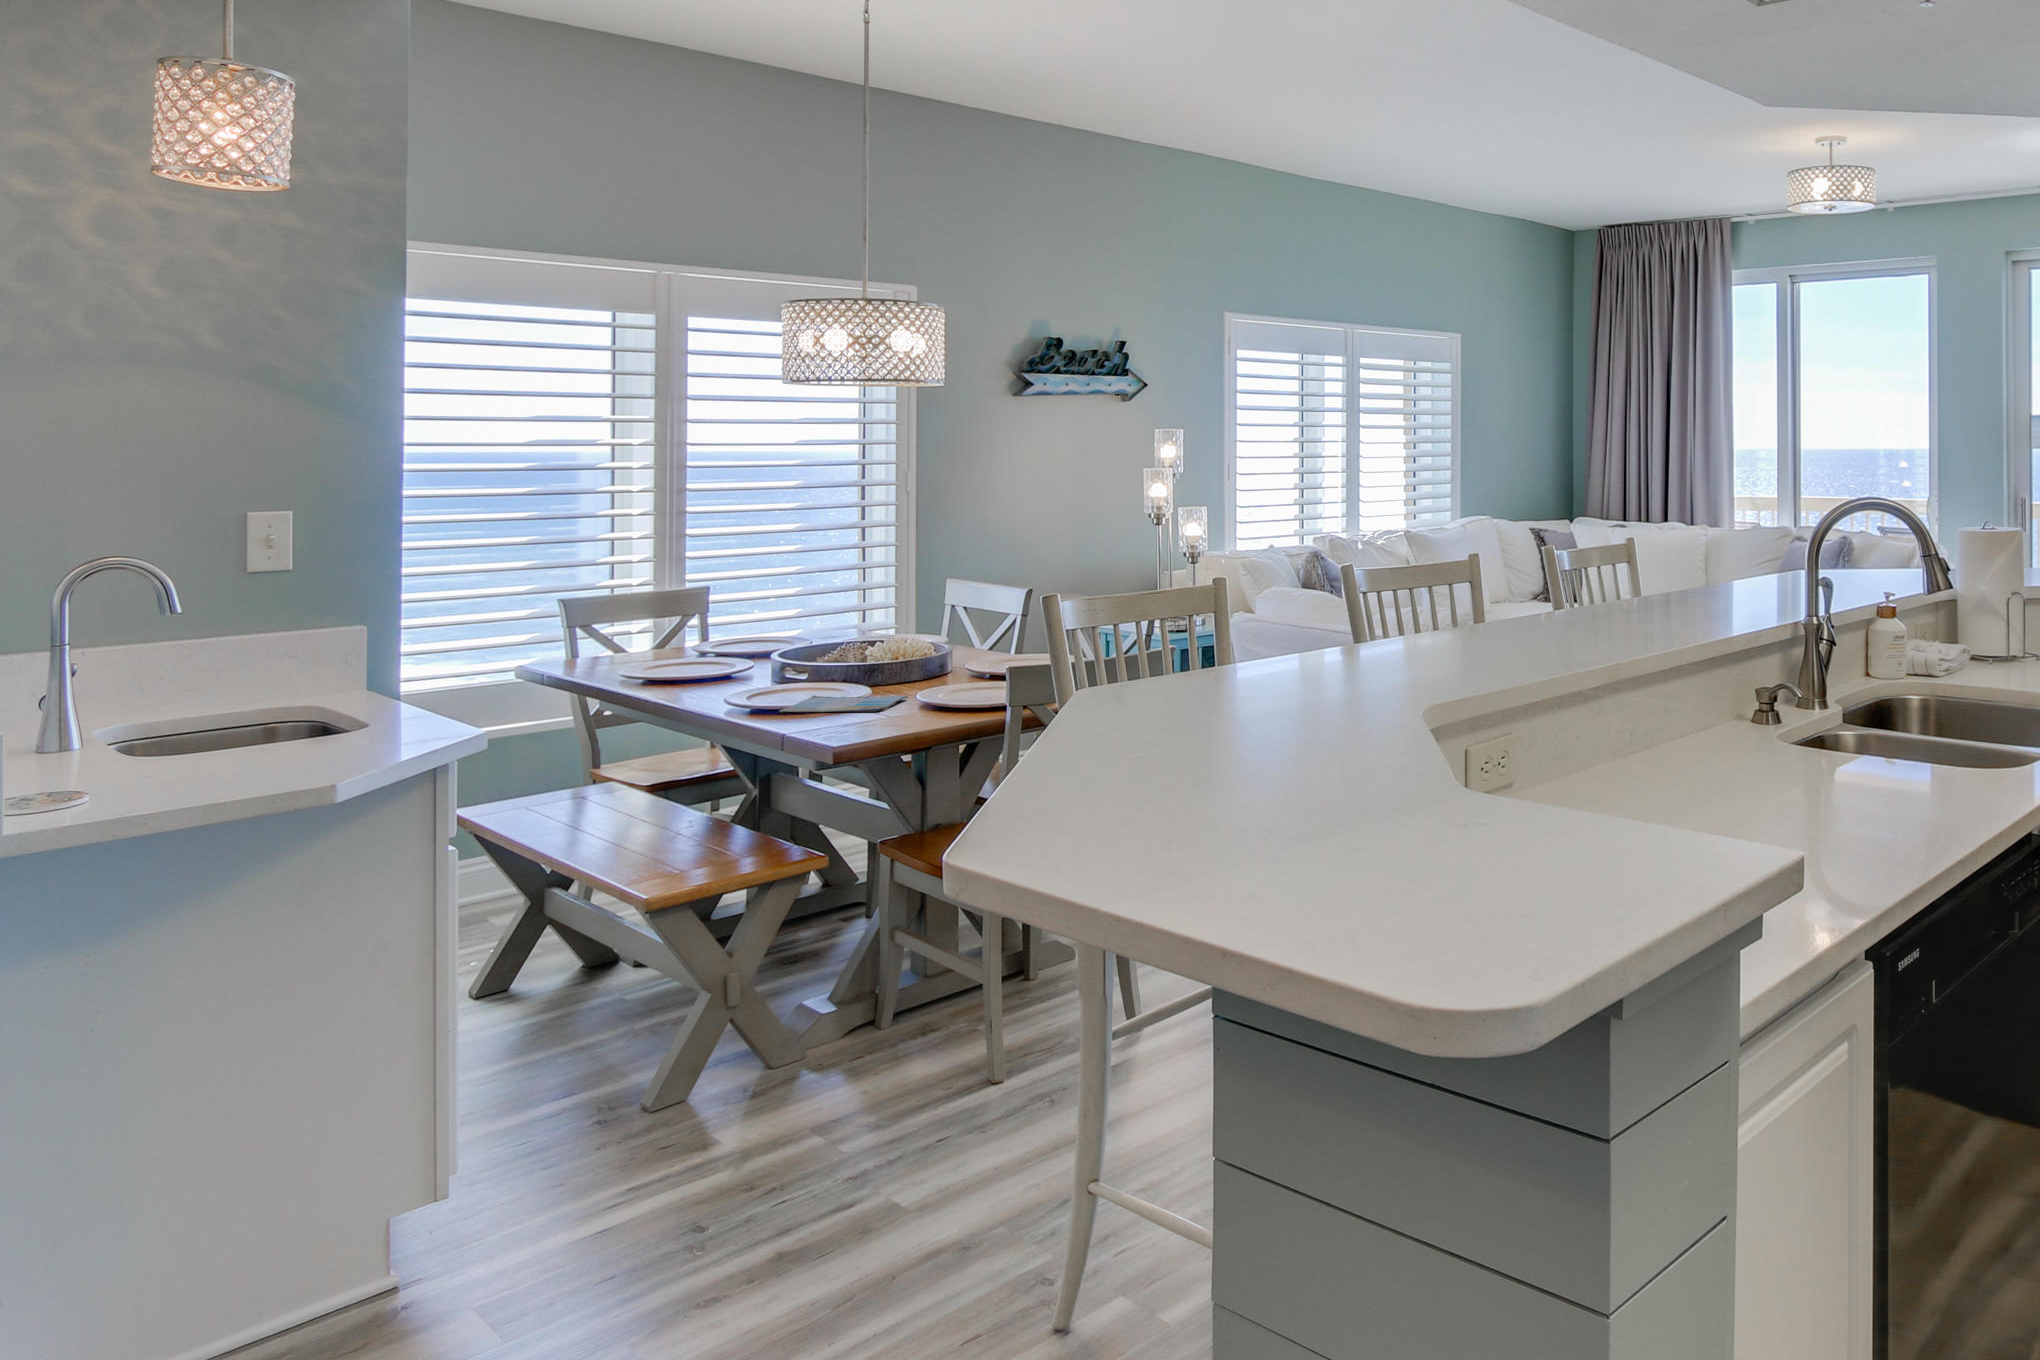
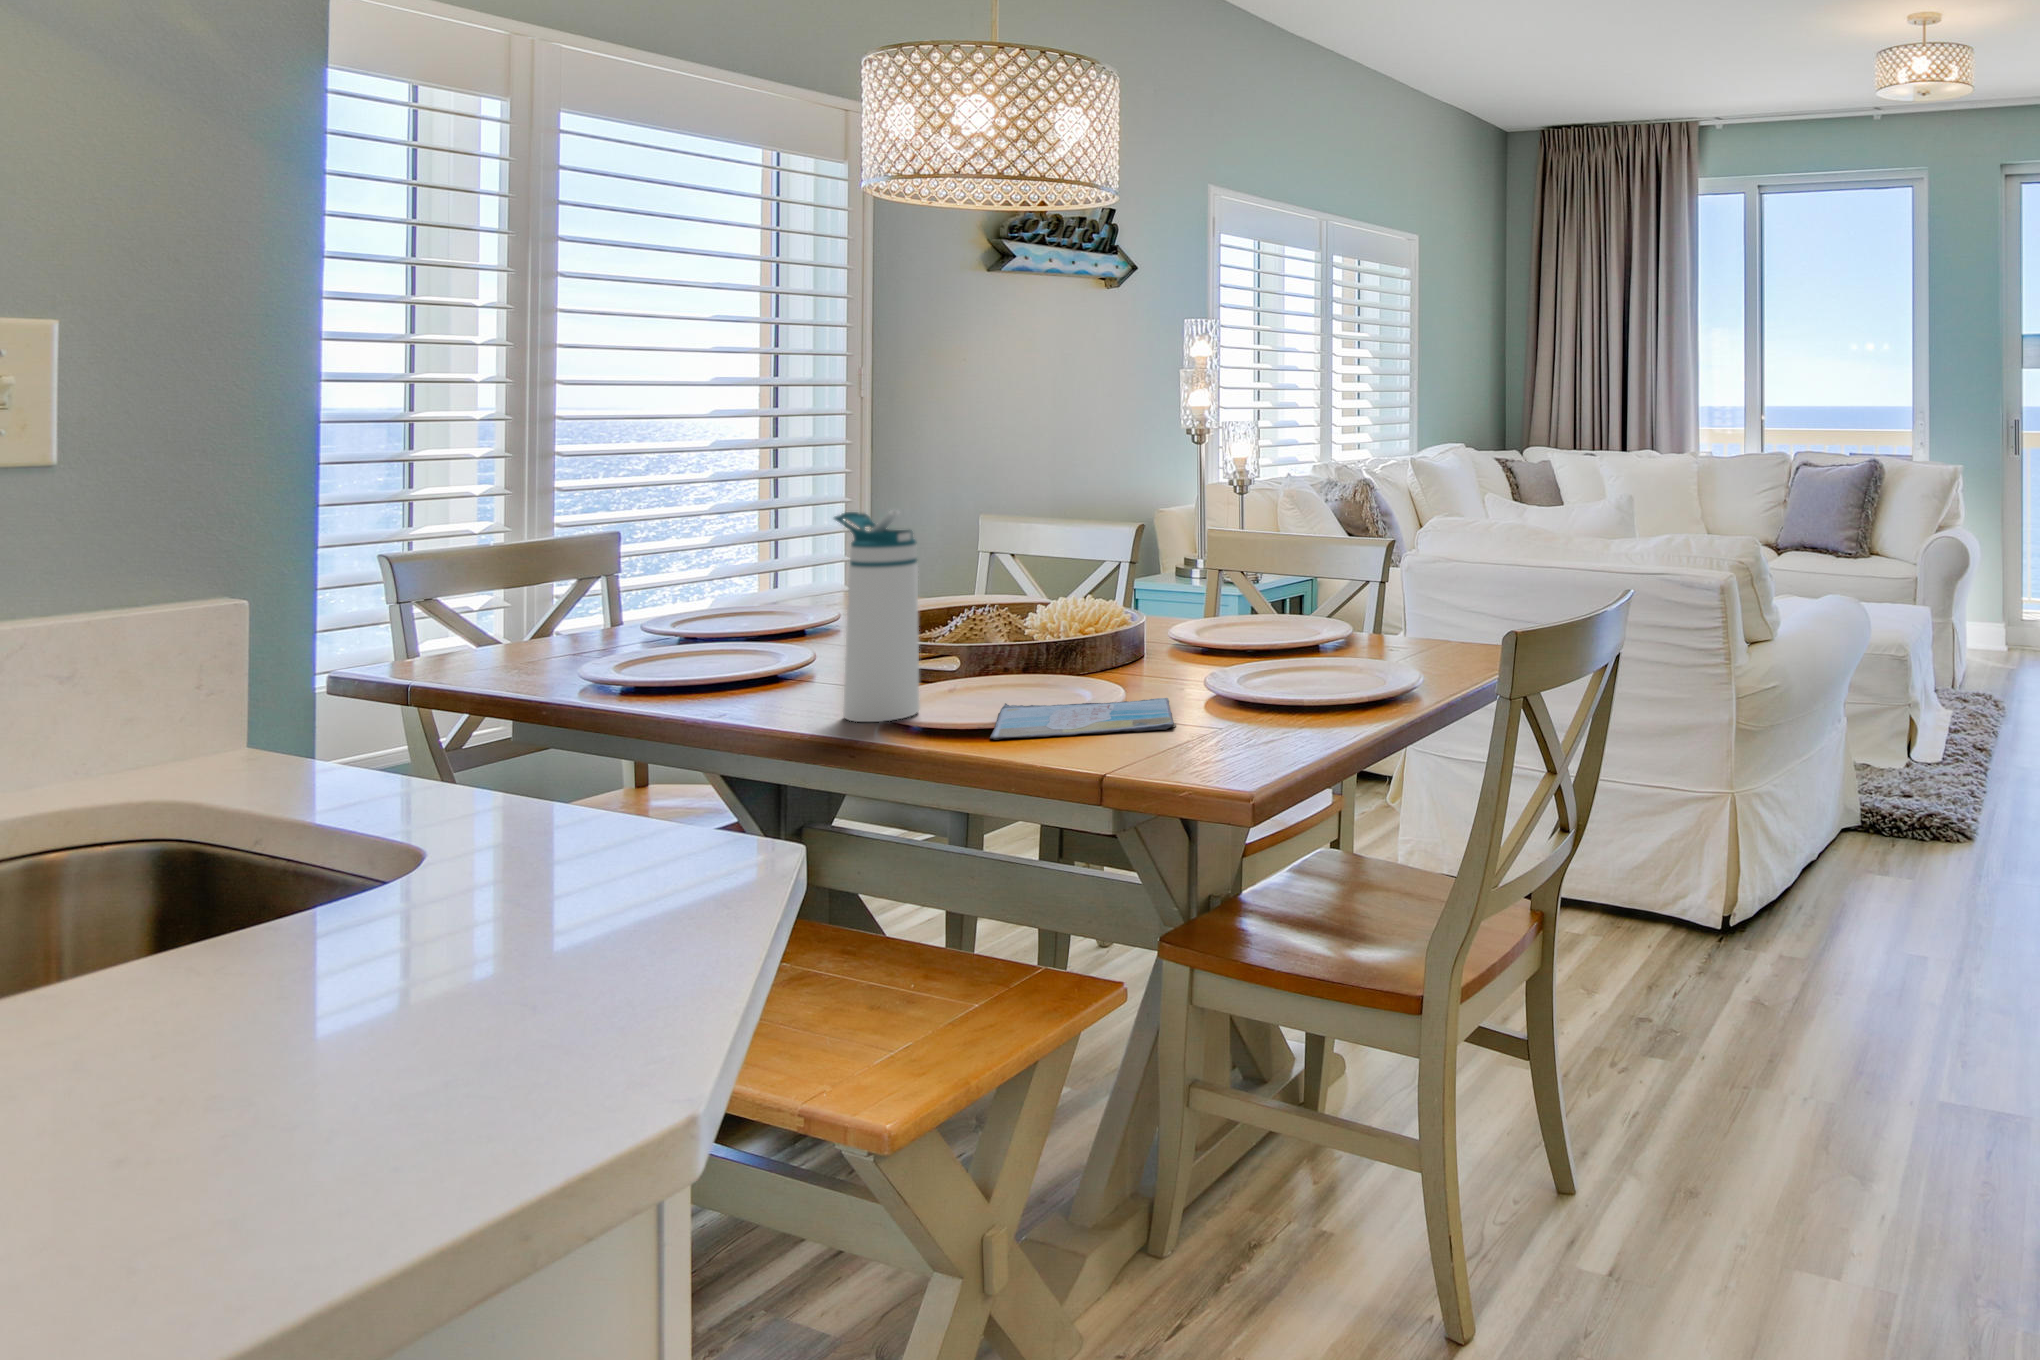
water bottle: none [726,582,773,702] -> present [834,510,920,722]

